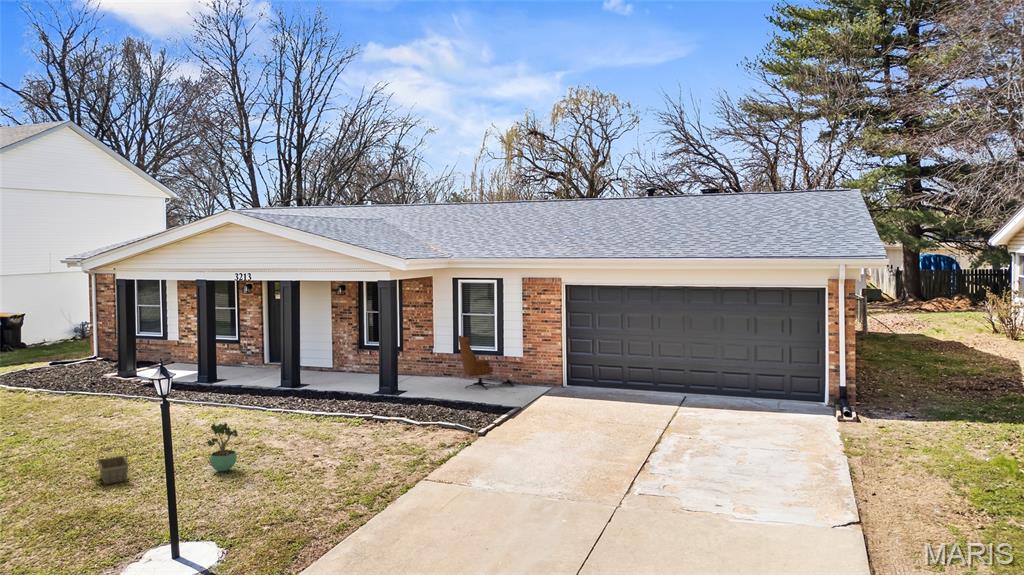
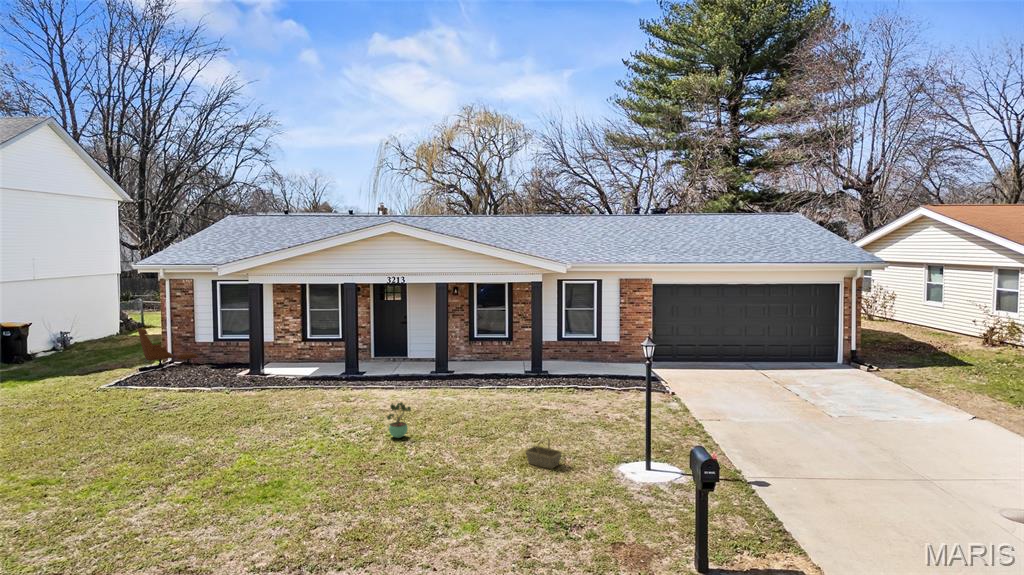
lounge chair: present [458,336,516,389] -> present [138,328,198,370]
potted plant: present [207,423,238,472] -> present [387,402,411,438]

